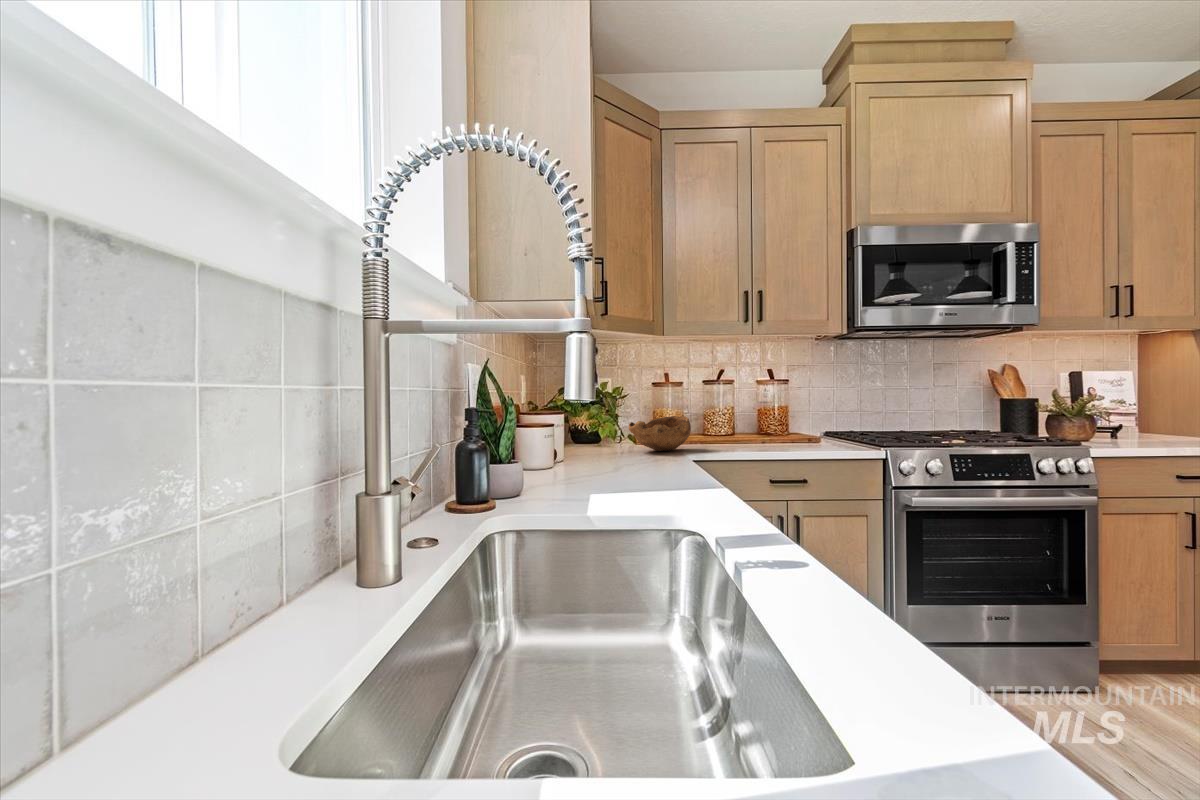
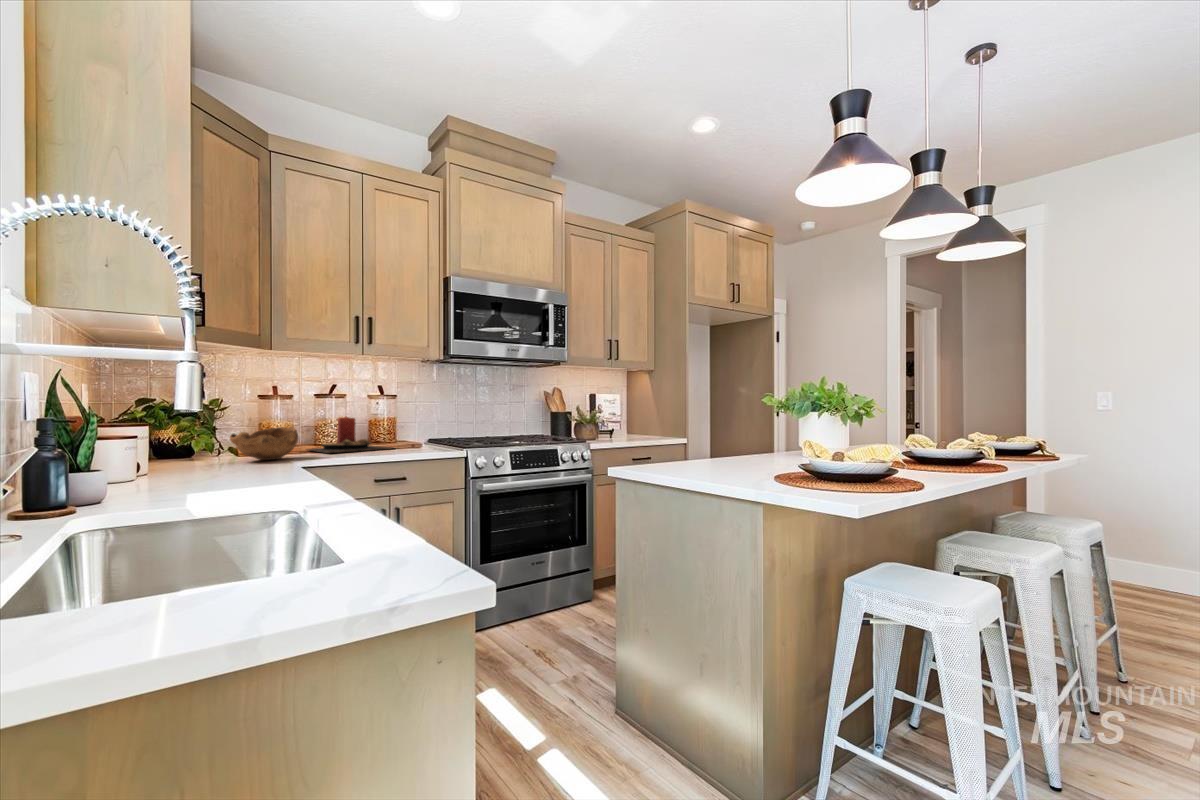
candle: none [696,404,793,446] -> present [307,417,395,453]

